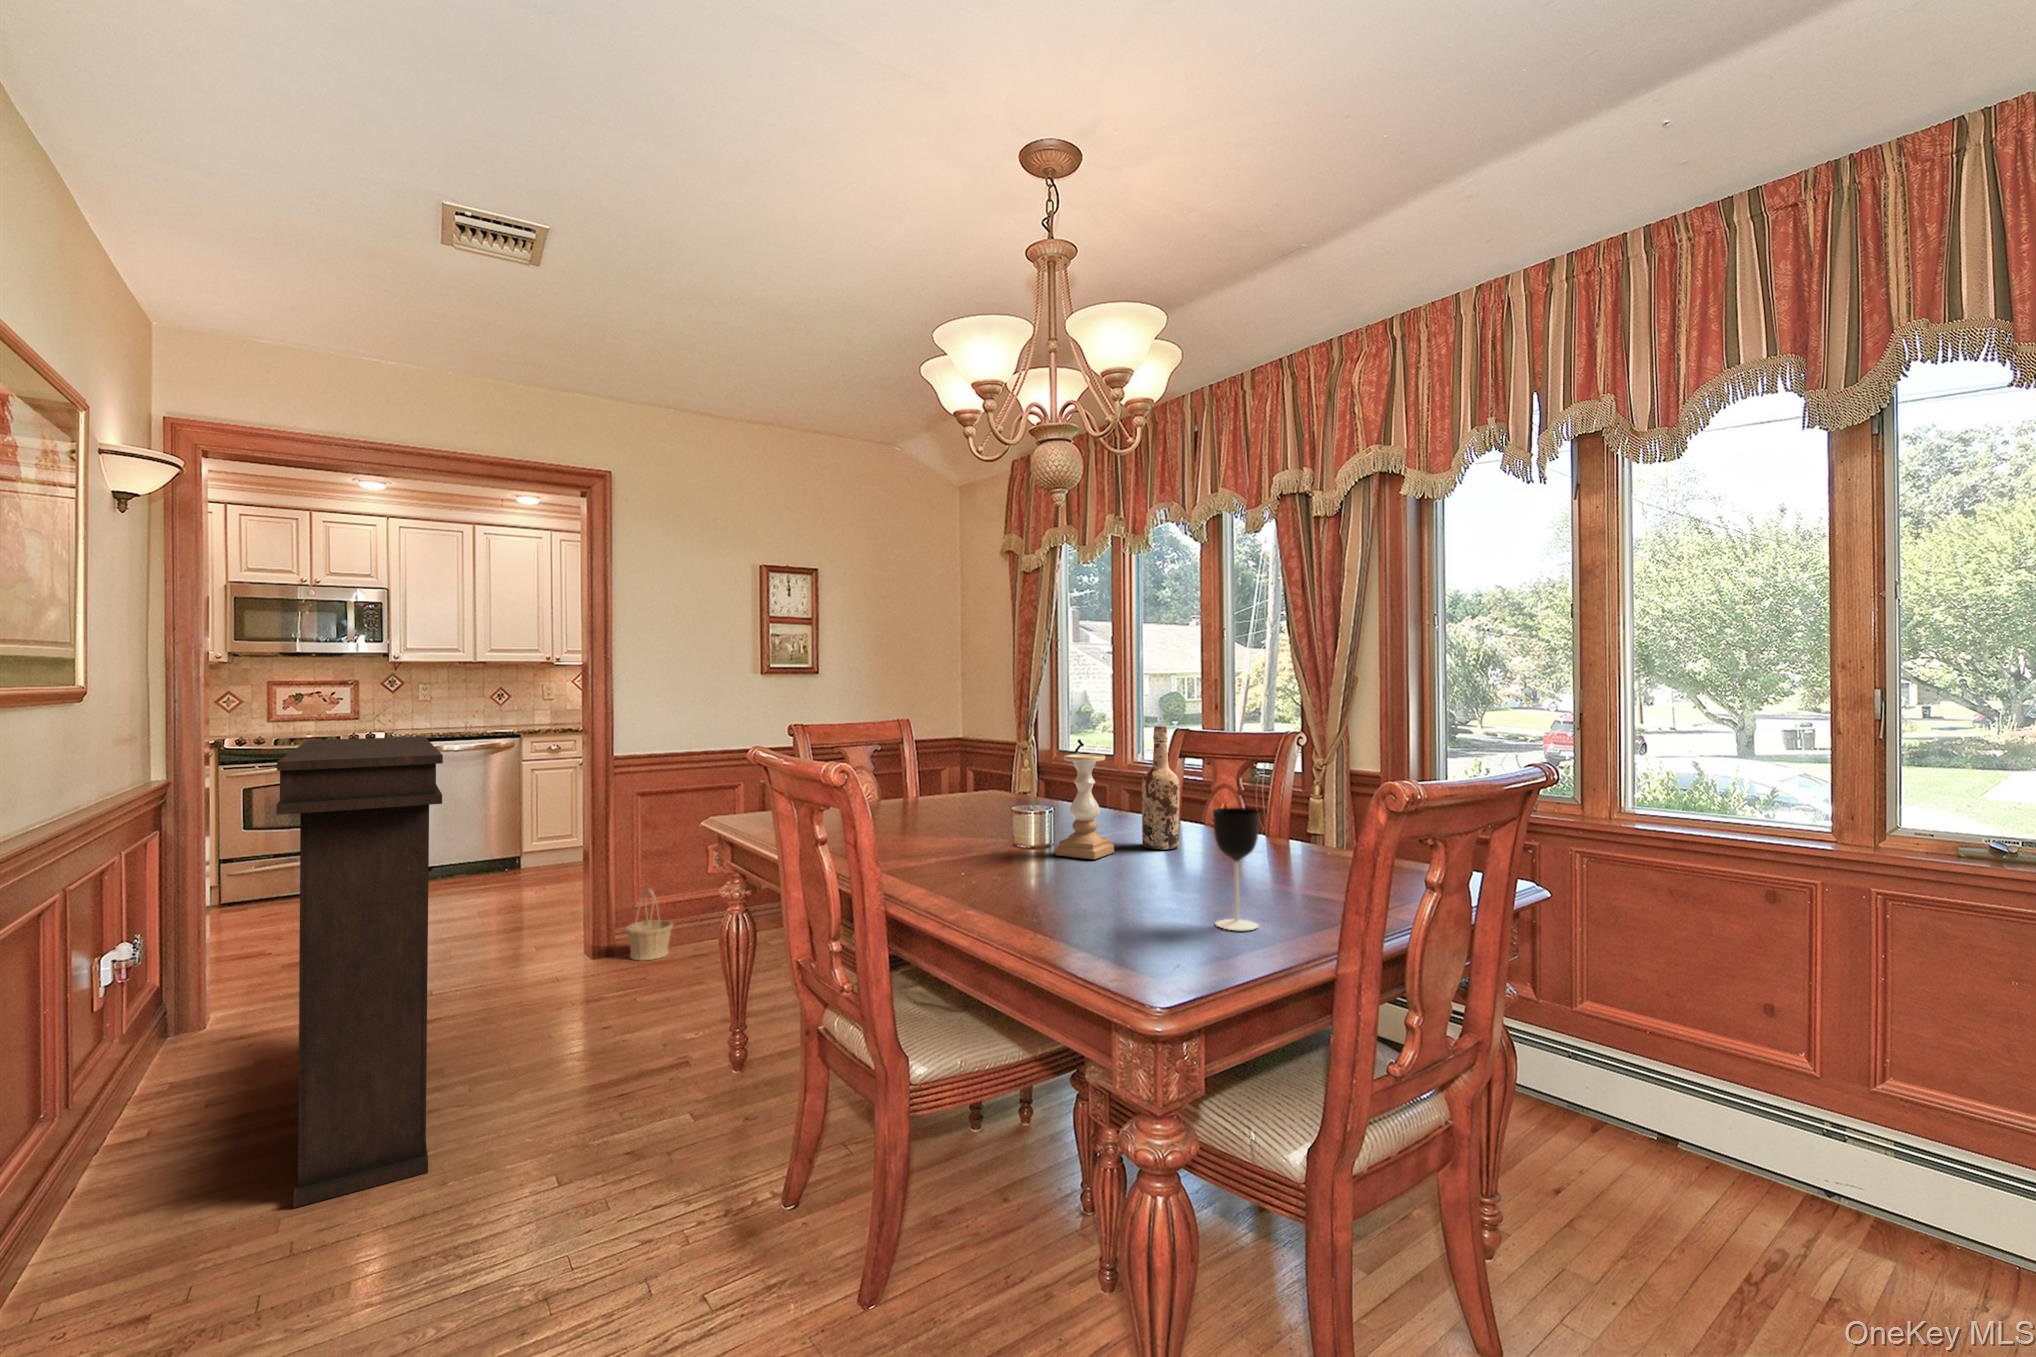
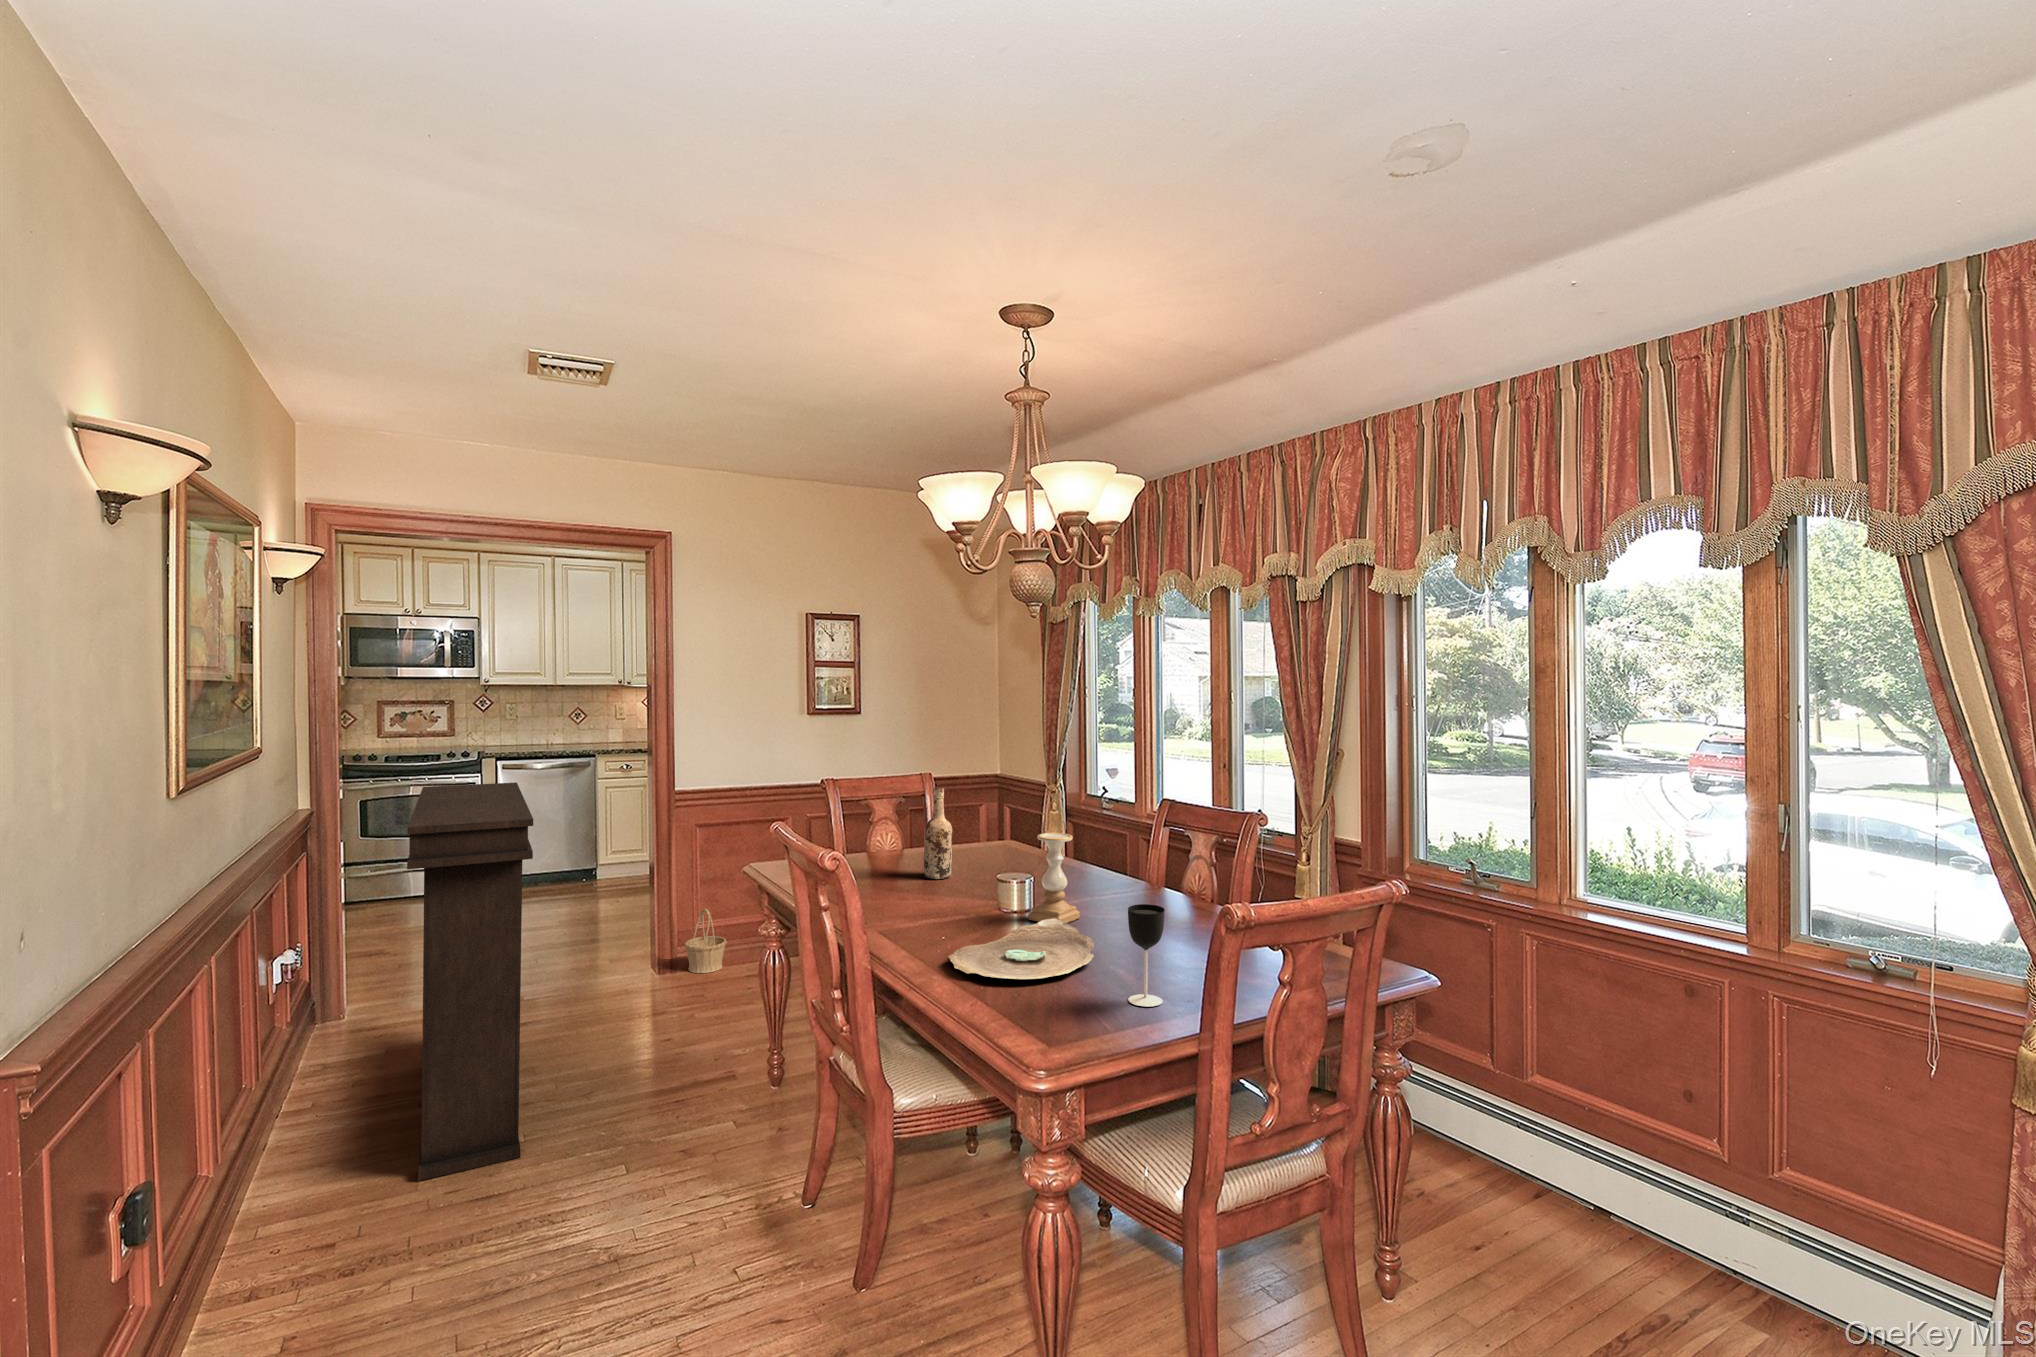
wine bottle: present [1142,726,1180,849] -> present [924,787,952,879]
decorative bowl: none [977,847,1154,907] -> present [949,919,1094,979]

